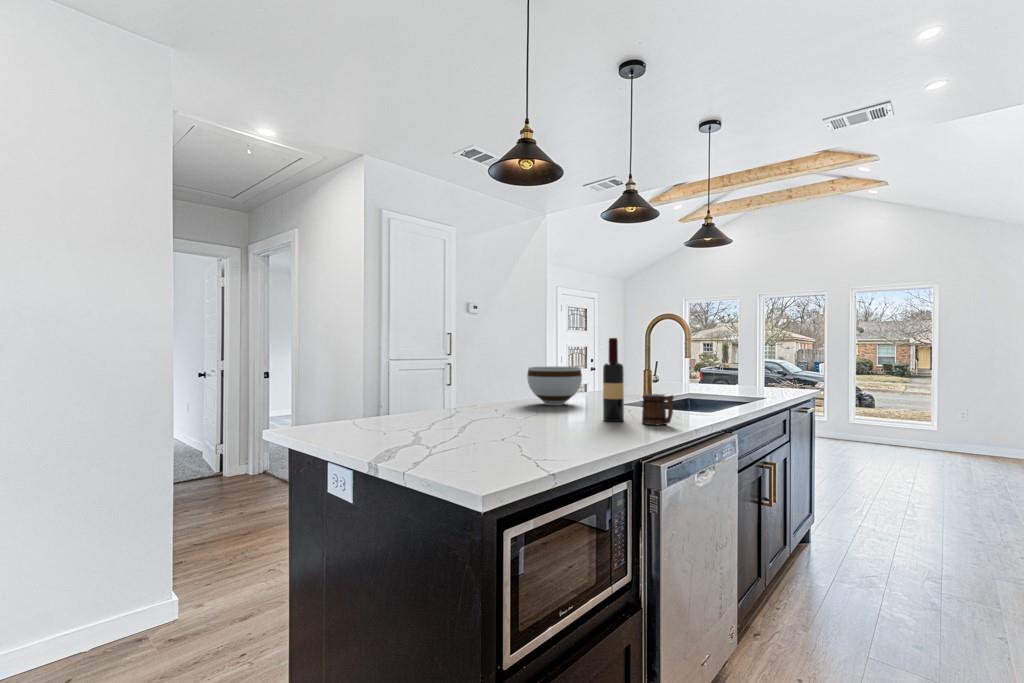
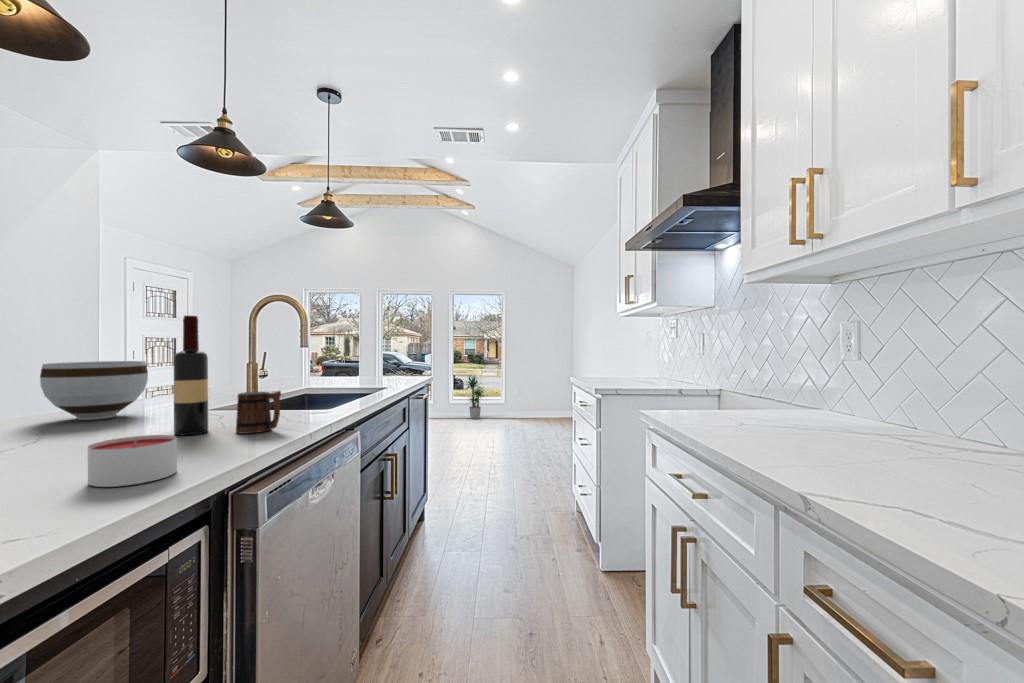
potted plant: none [868,388,914,446] -> present [466,376,484,419]
candle: none [571,417,614,445] -> present [88,435,177,487]

